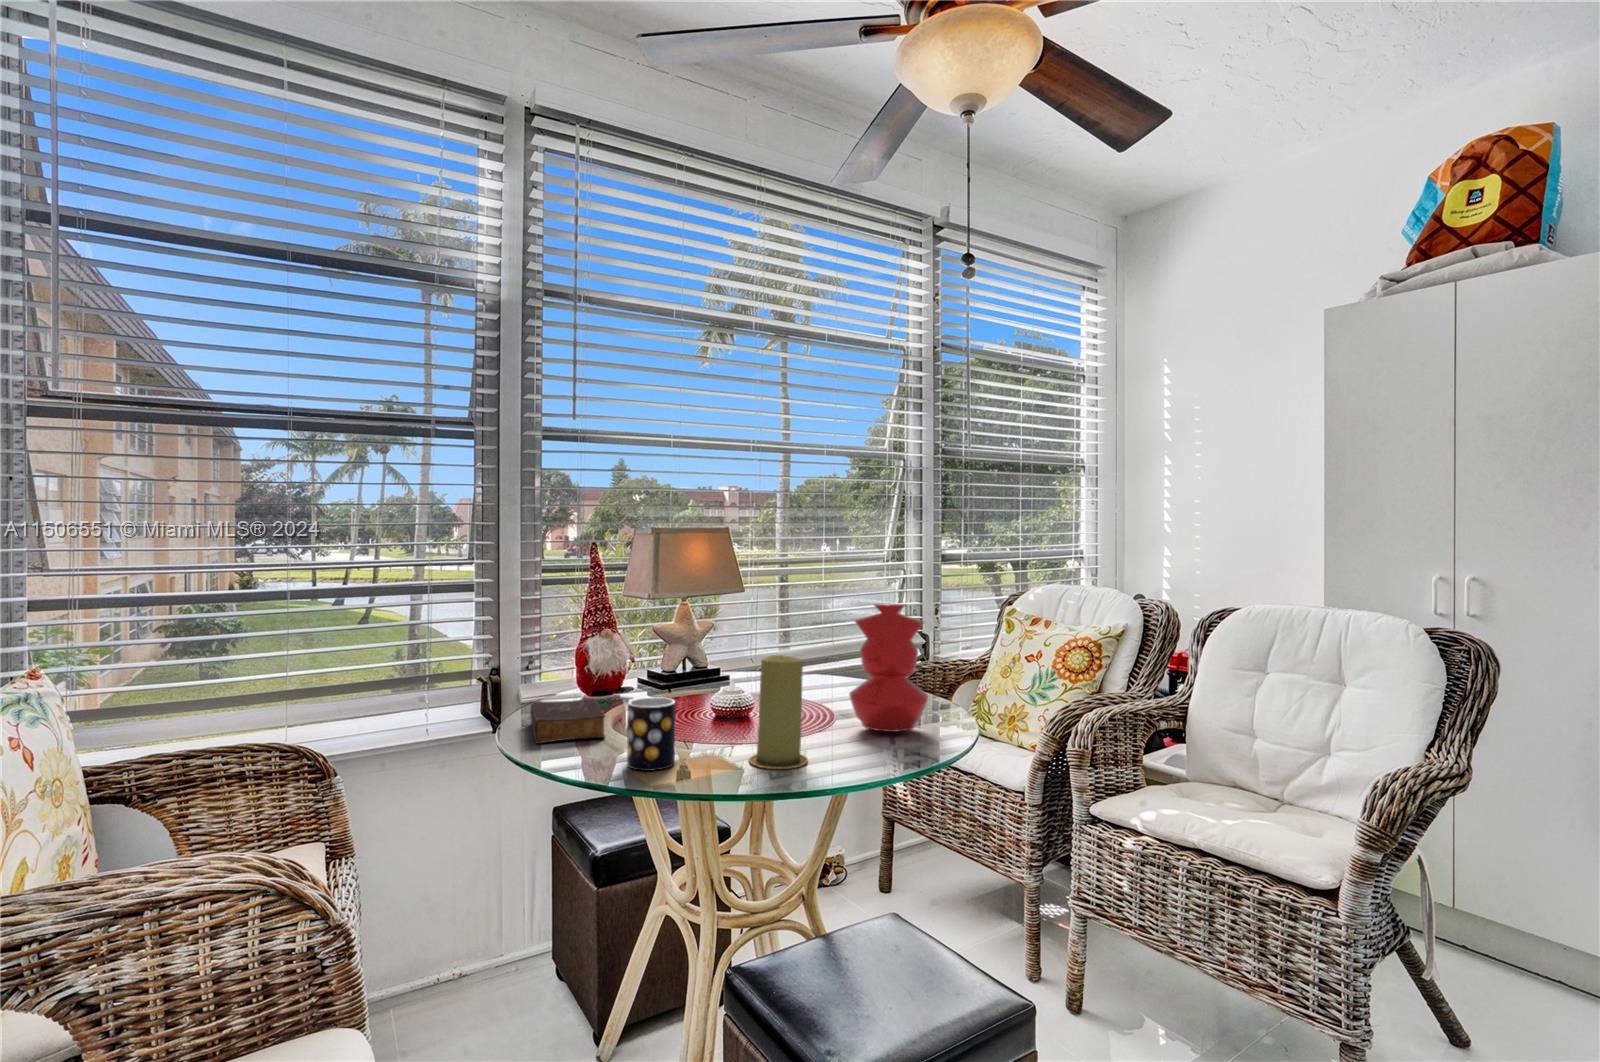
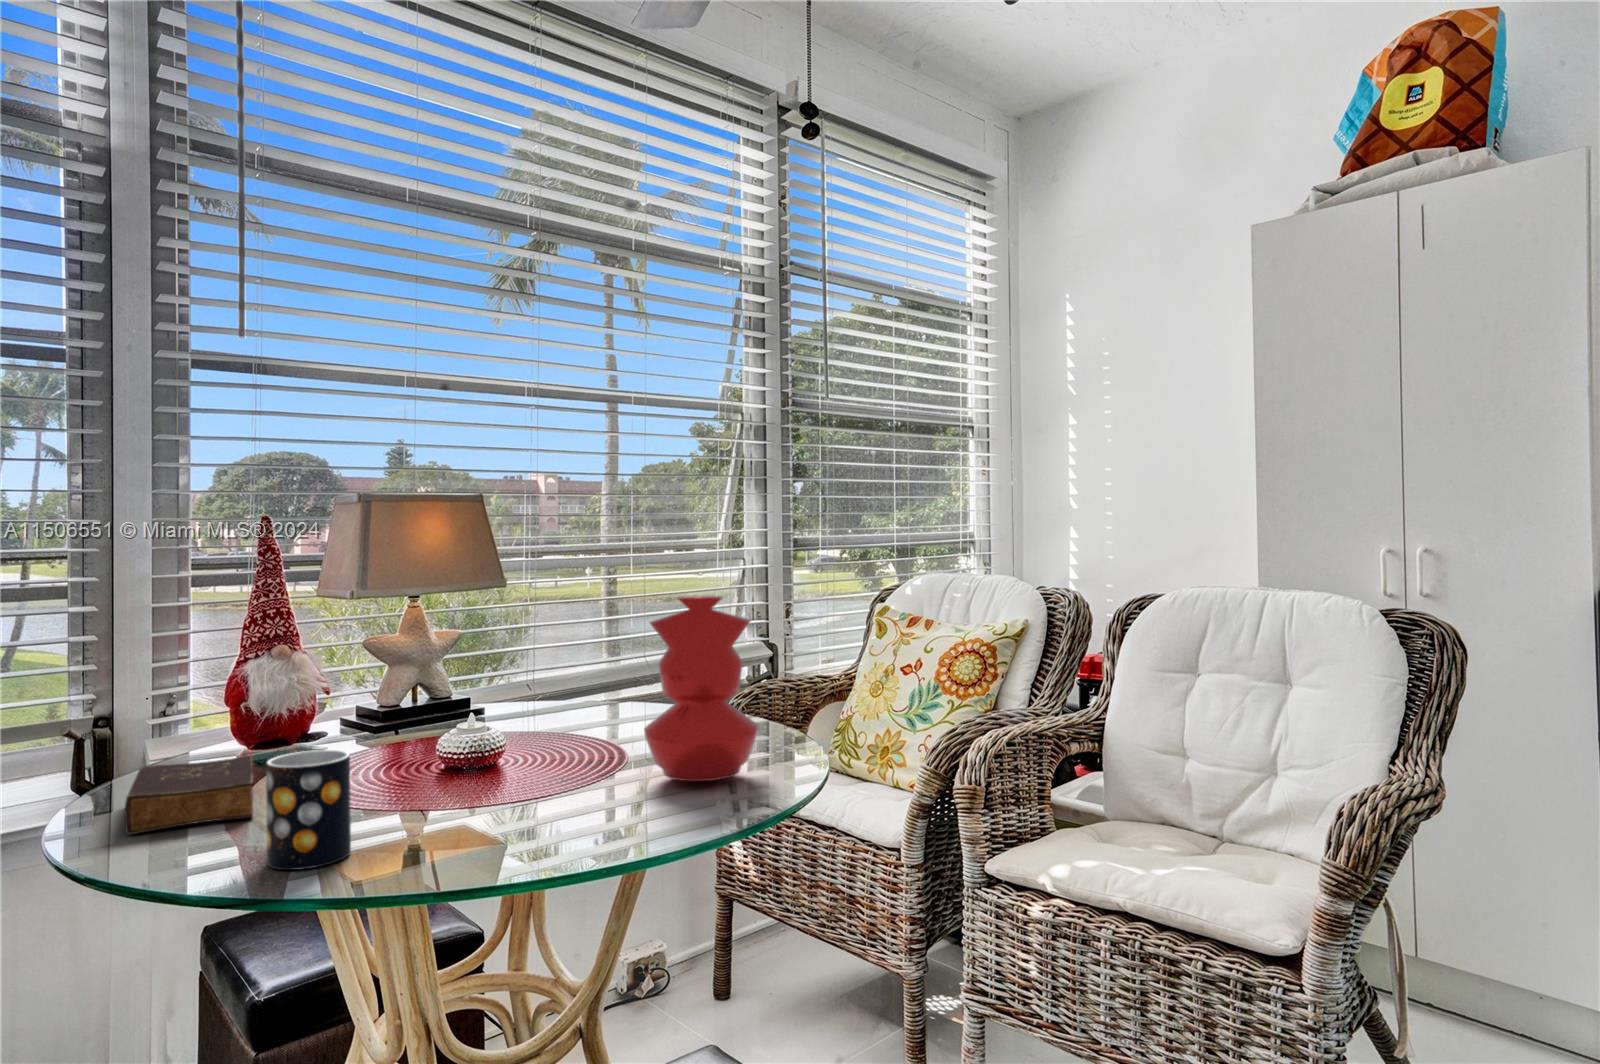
candle: present [749,655,808,769] -> none [475,675,569,853]

